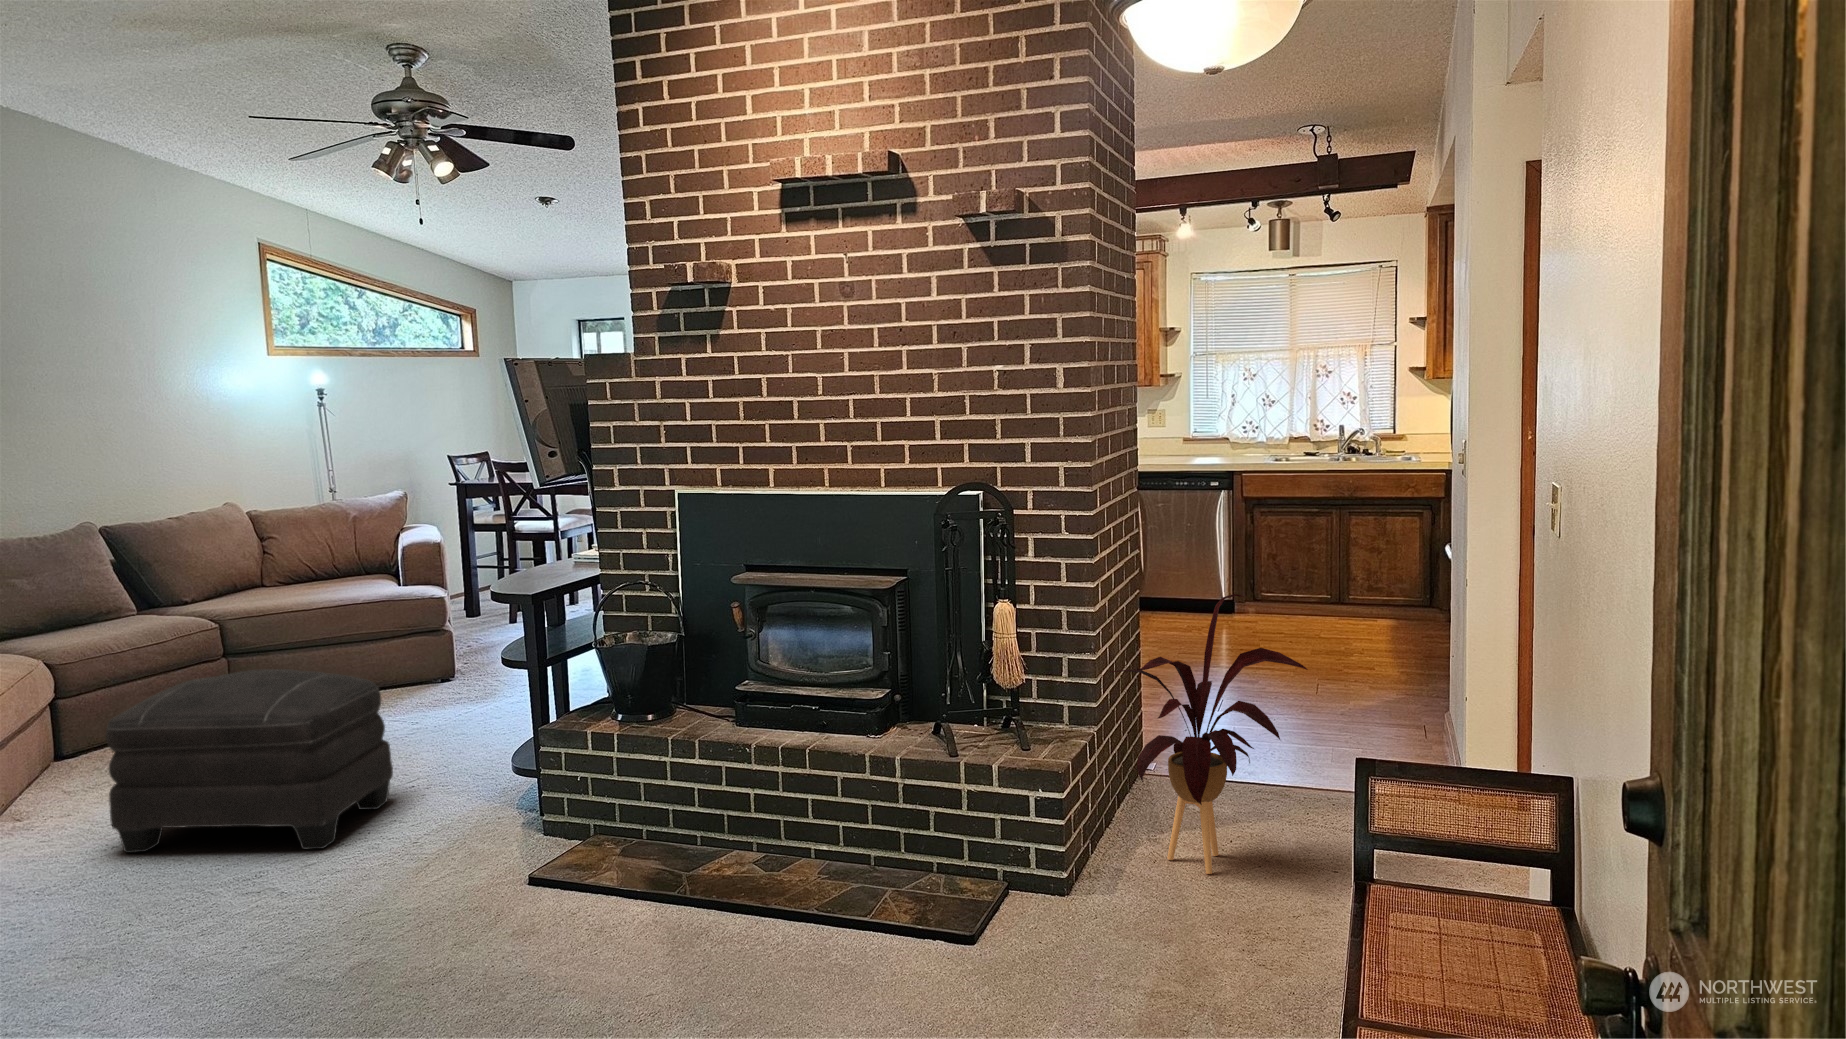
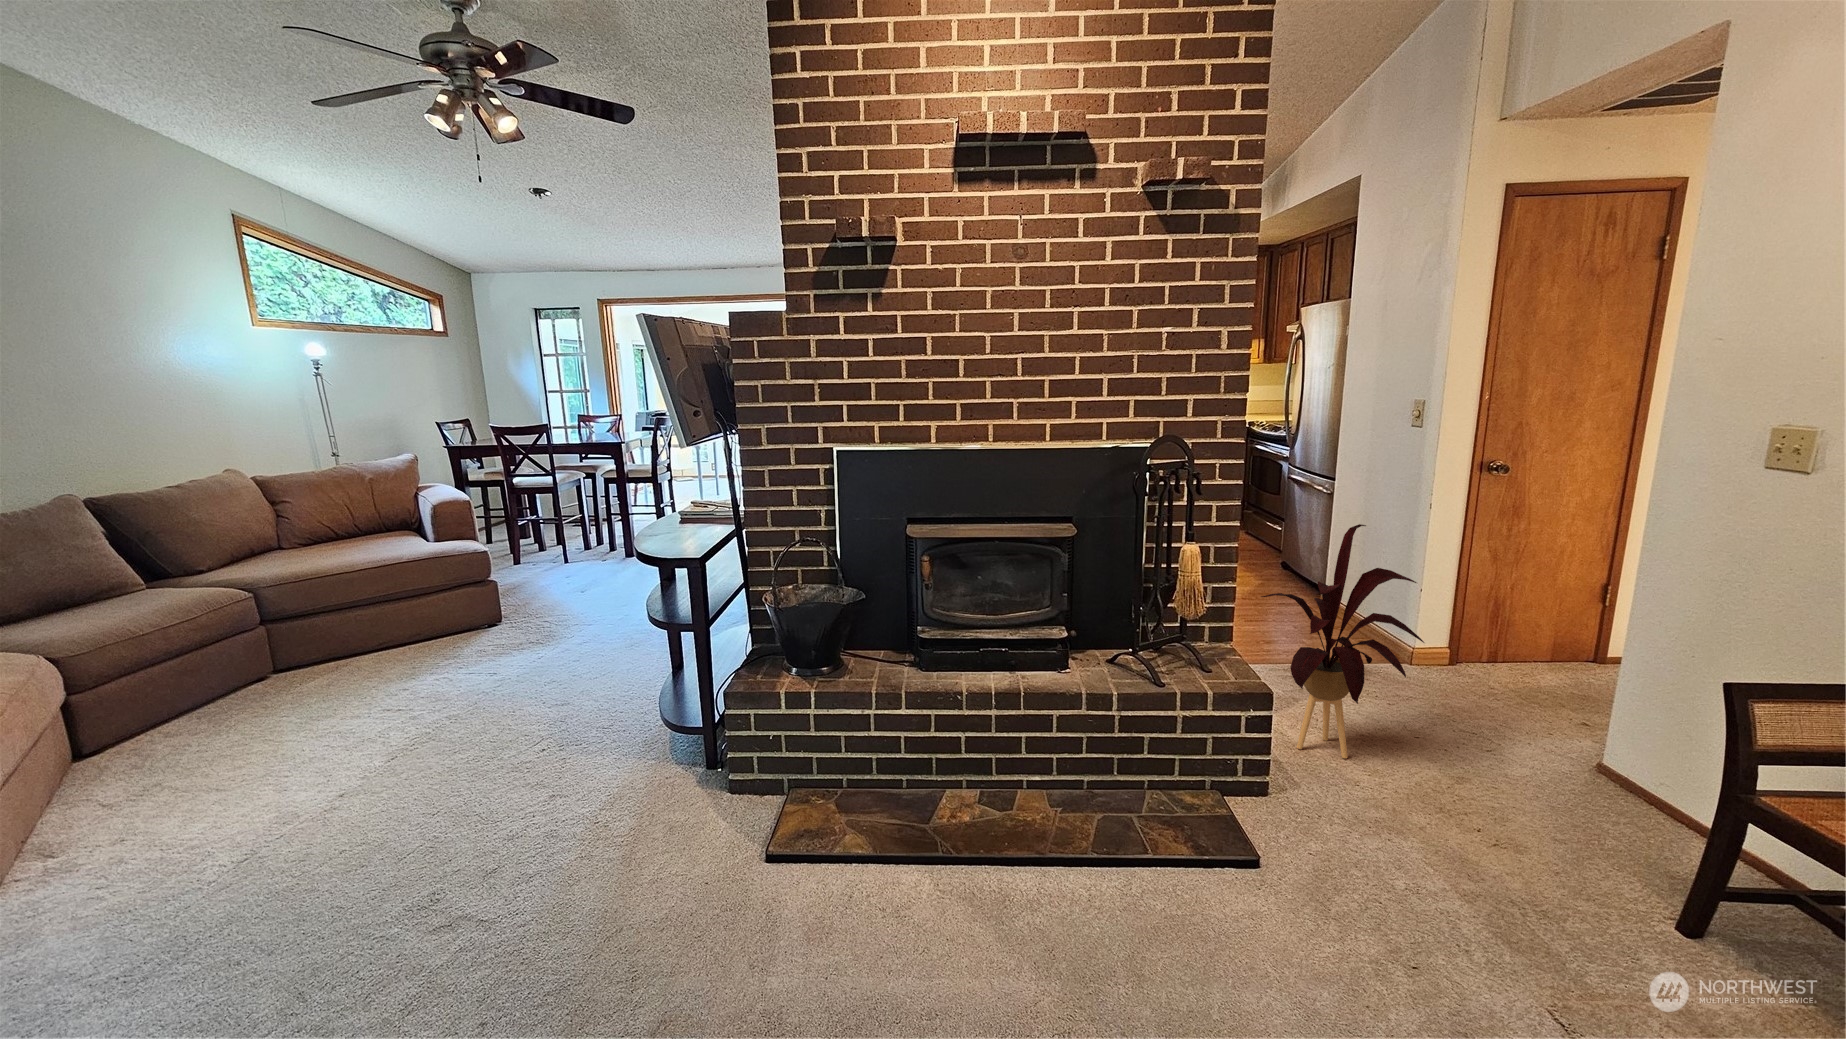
ottoman: present [106,669,393,853] -> none [141,663,507,917]

